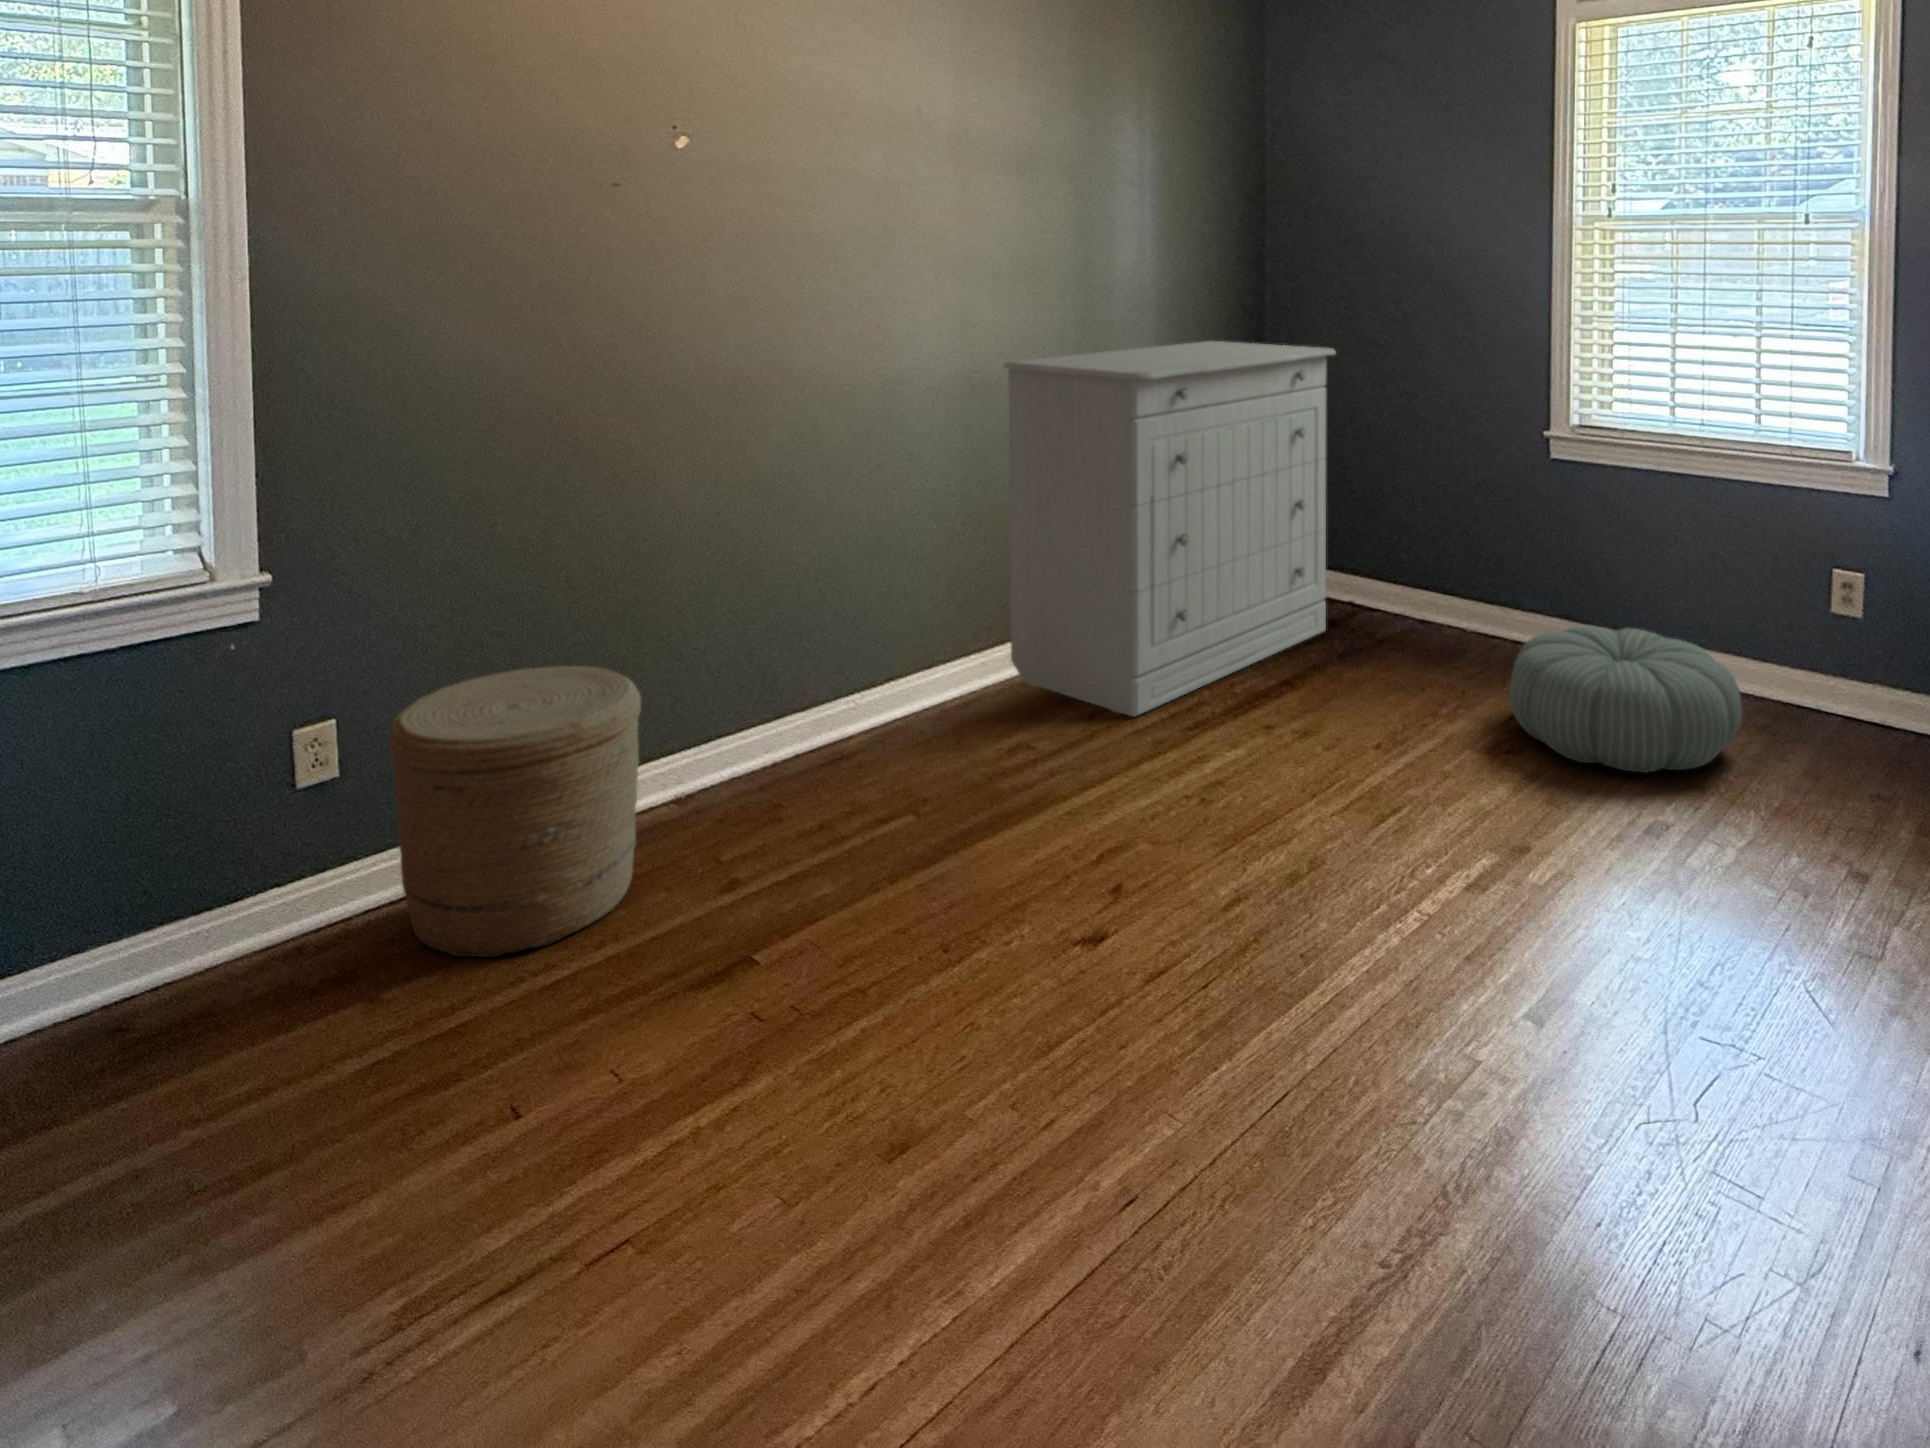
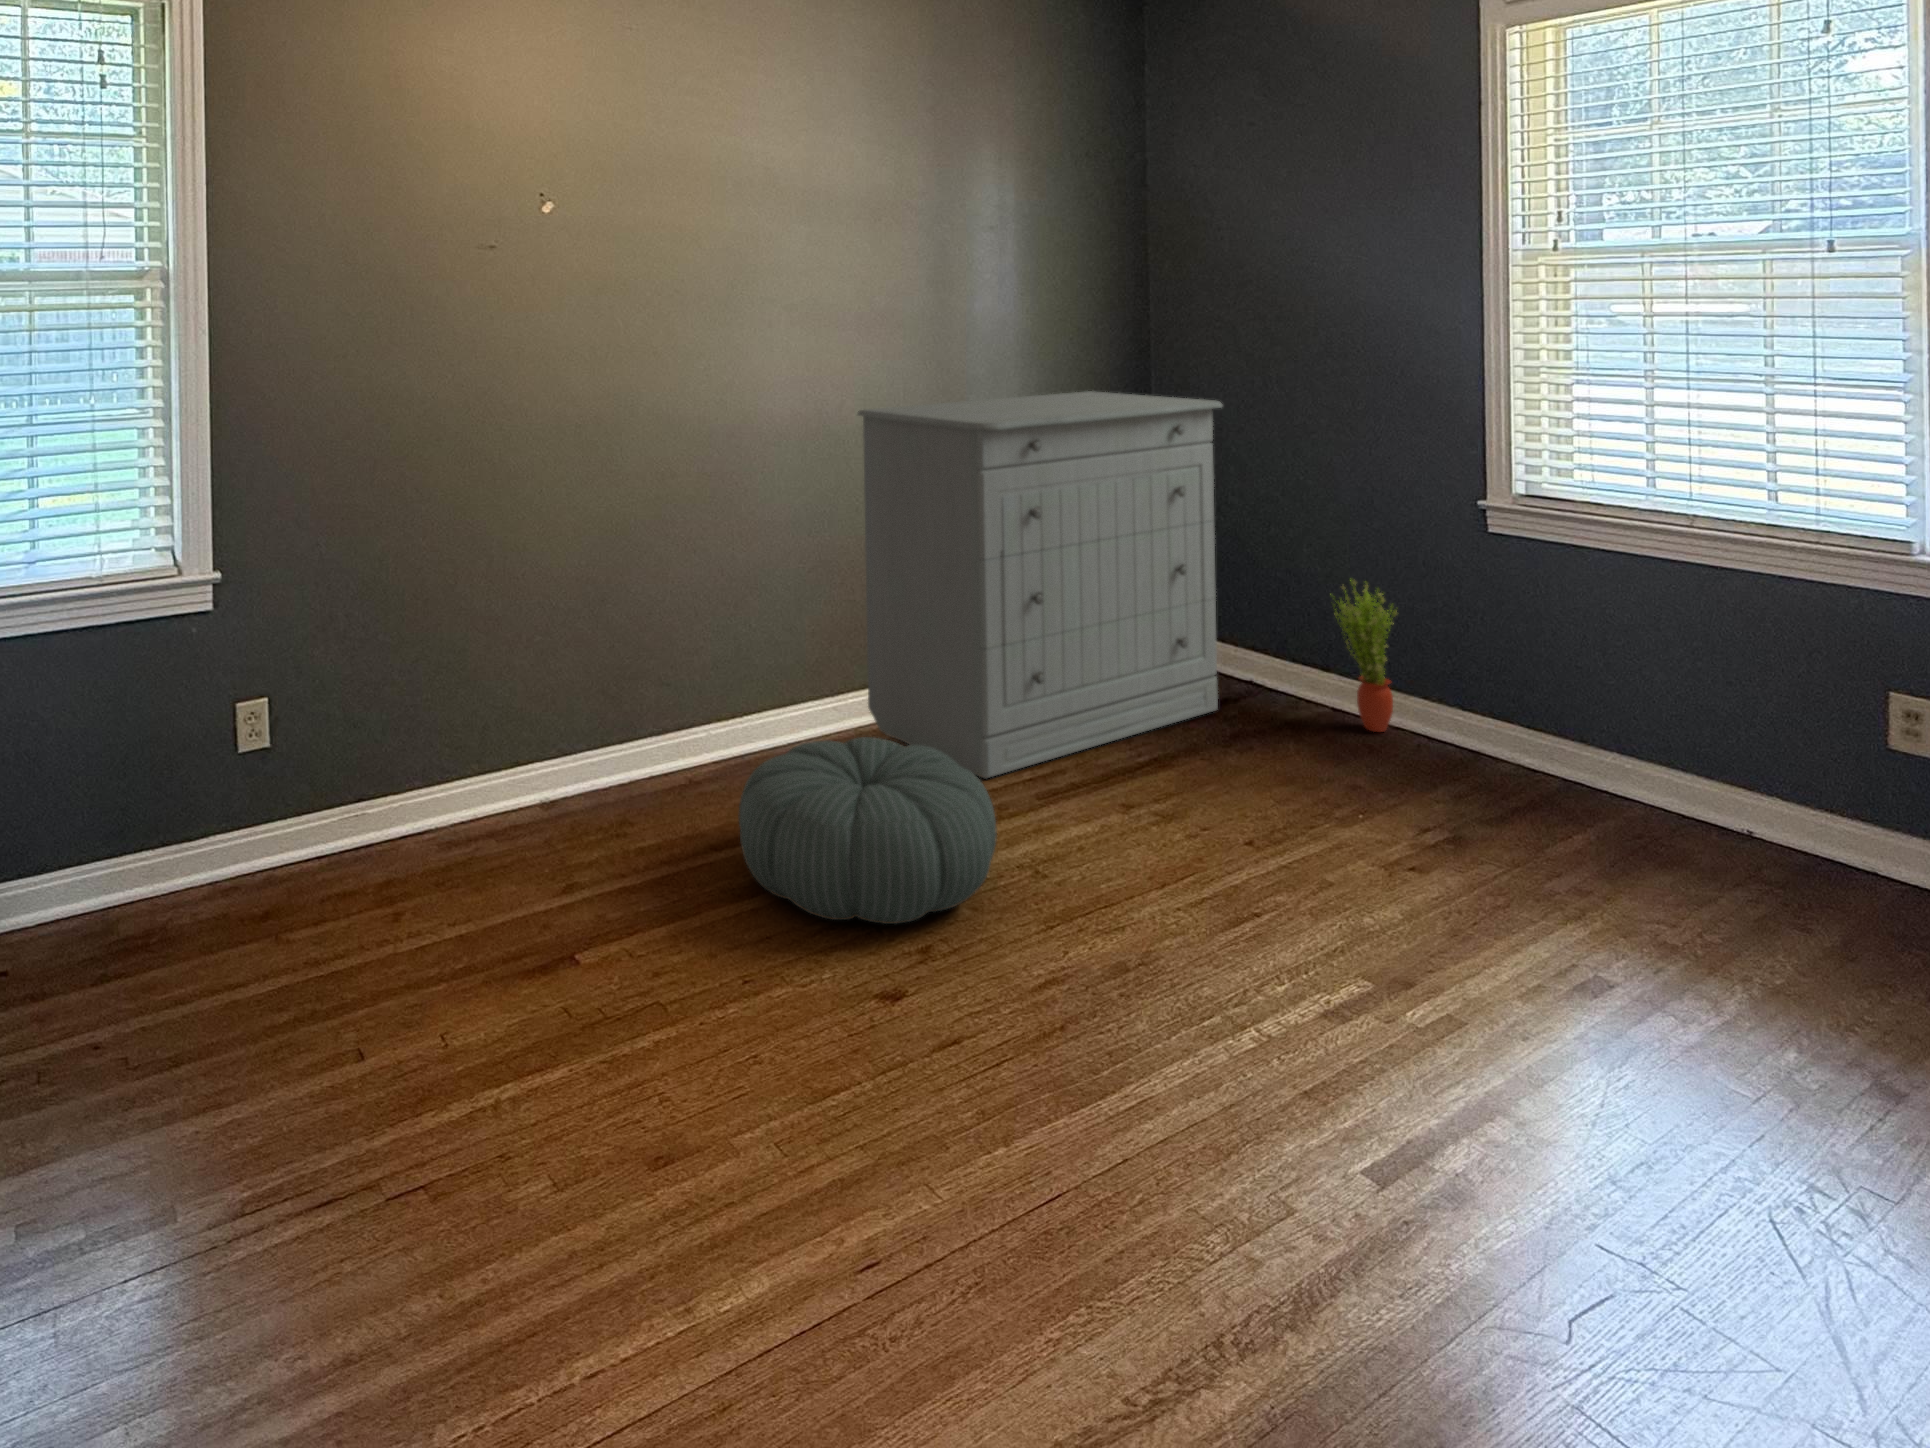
potted plant: none [1421,504,1476,637] -> present [1334,580,1397,732]
pouf: present [1510,626,1742,772] -> present [739,737,997,924]
woven basket: present [389,666,641,958] -> none [301,671,499,922]

